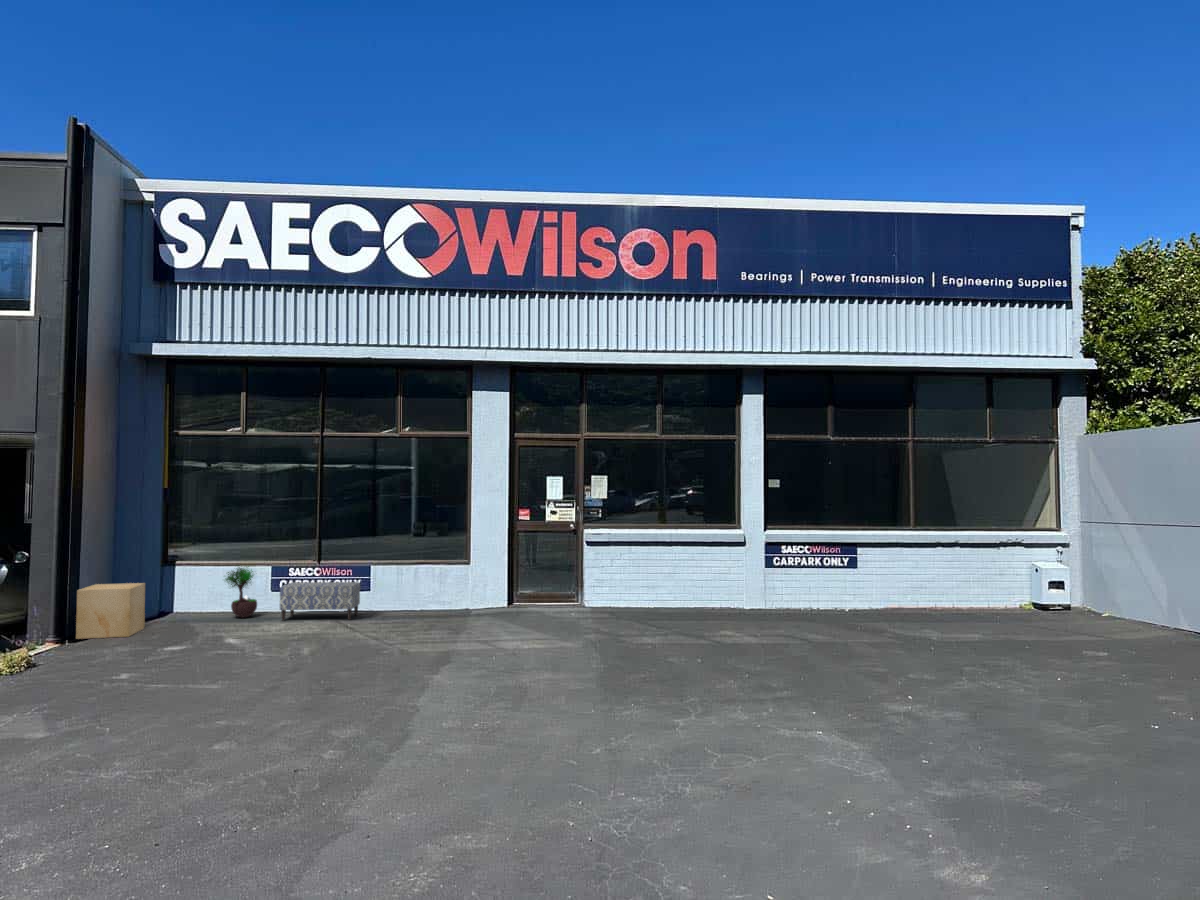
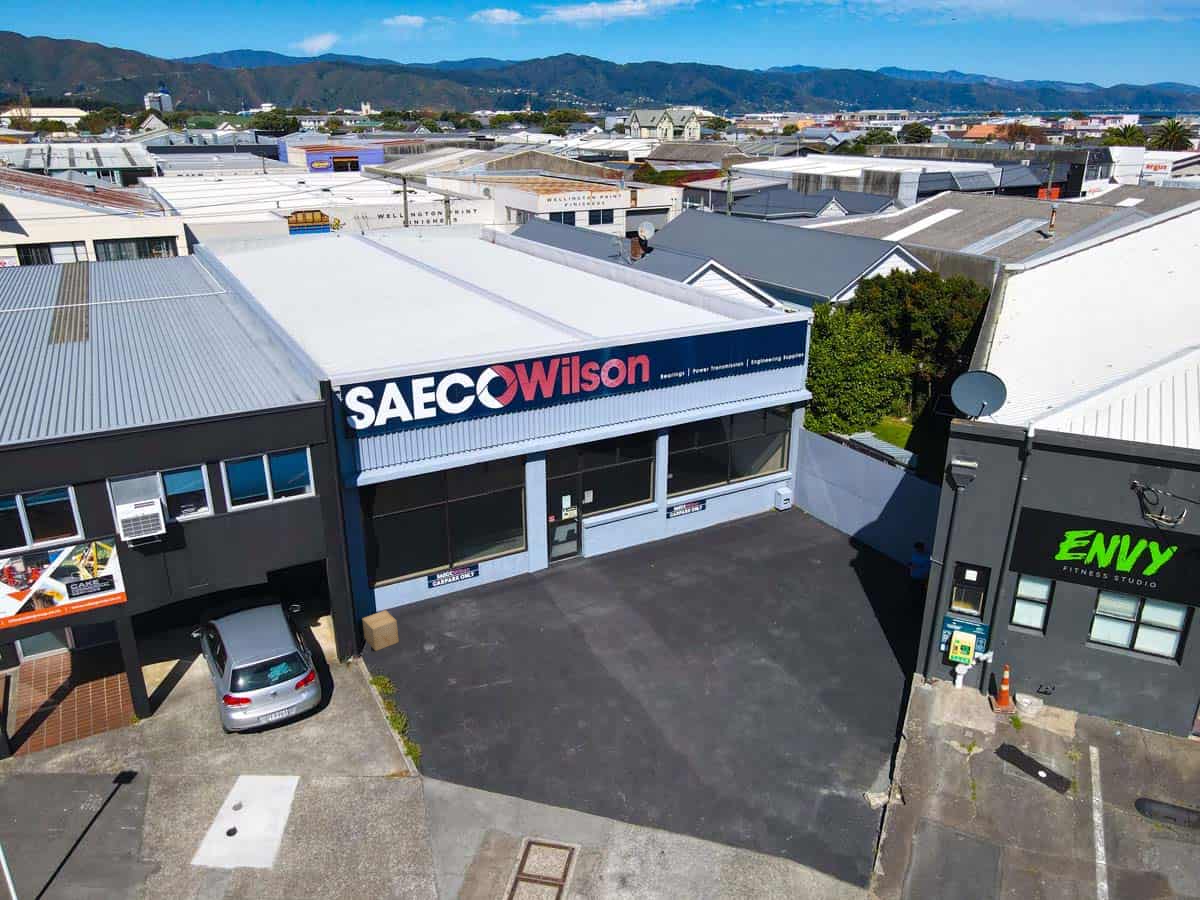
potted tree: present [225,566,257,617] -> none [410,582,428,608]
bench: present [280,582,360,620] -> none [440,573,483,606]

